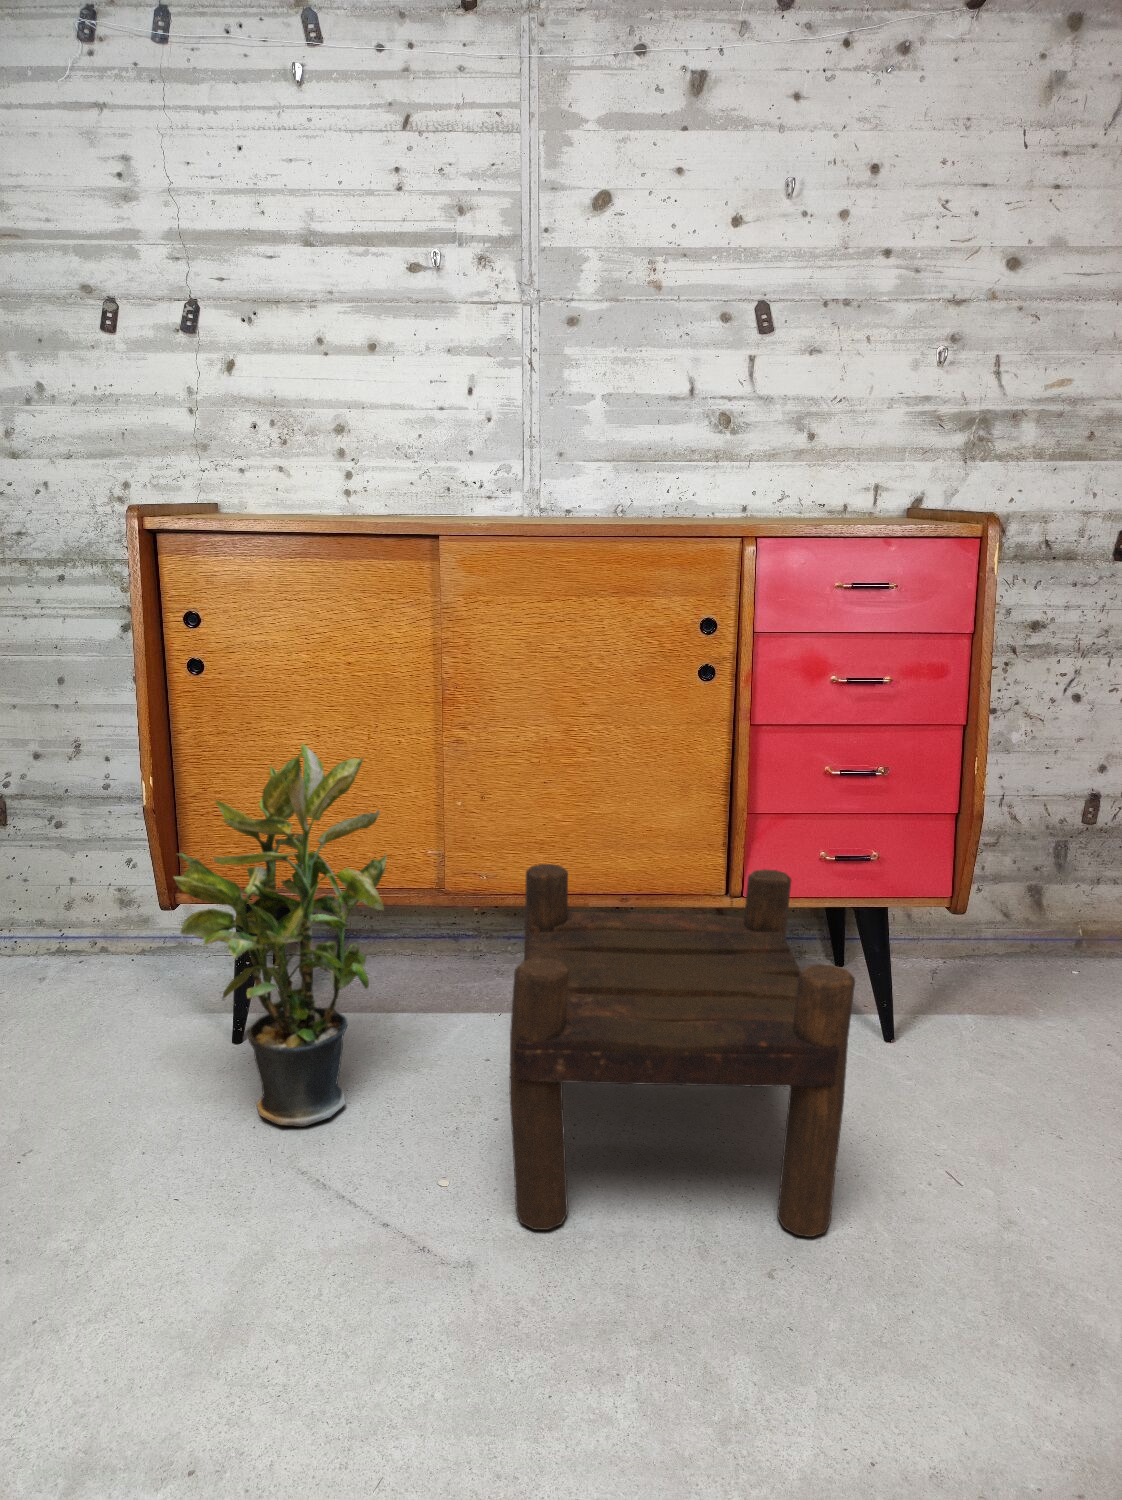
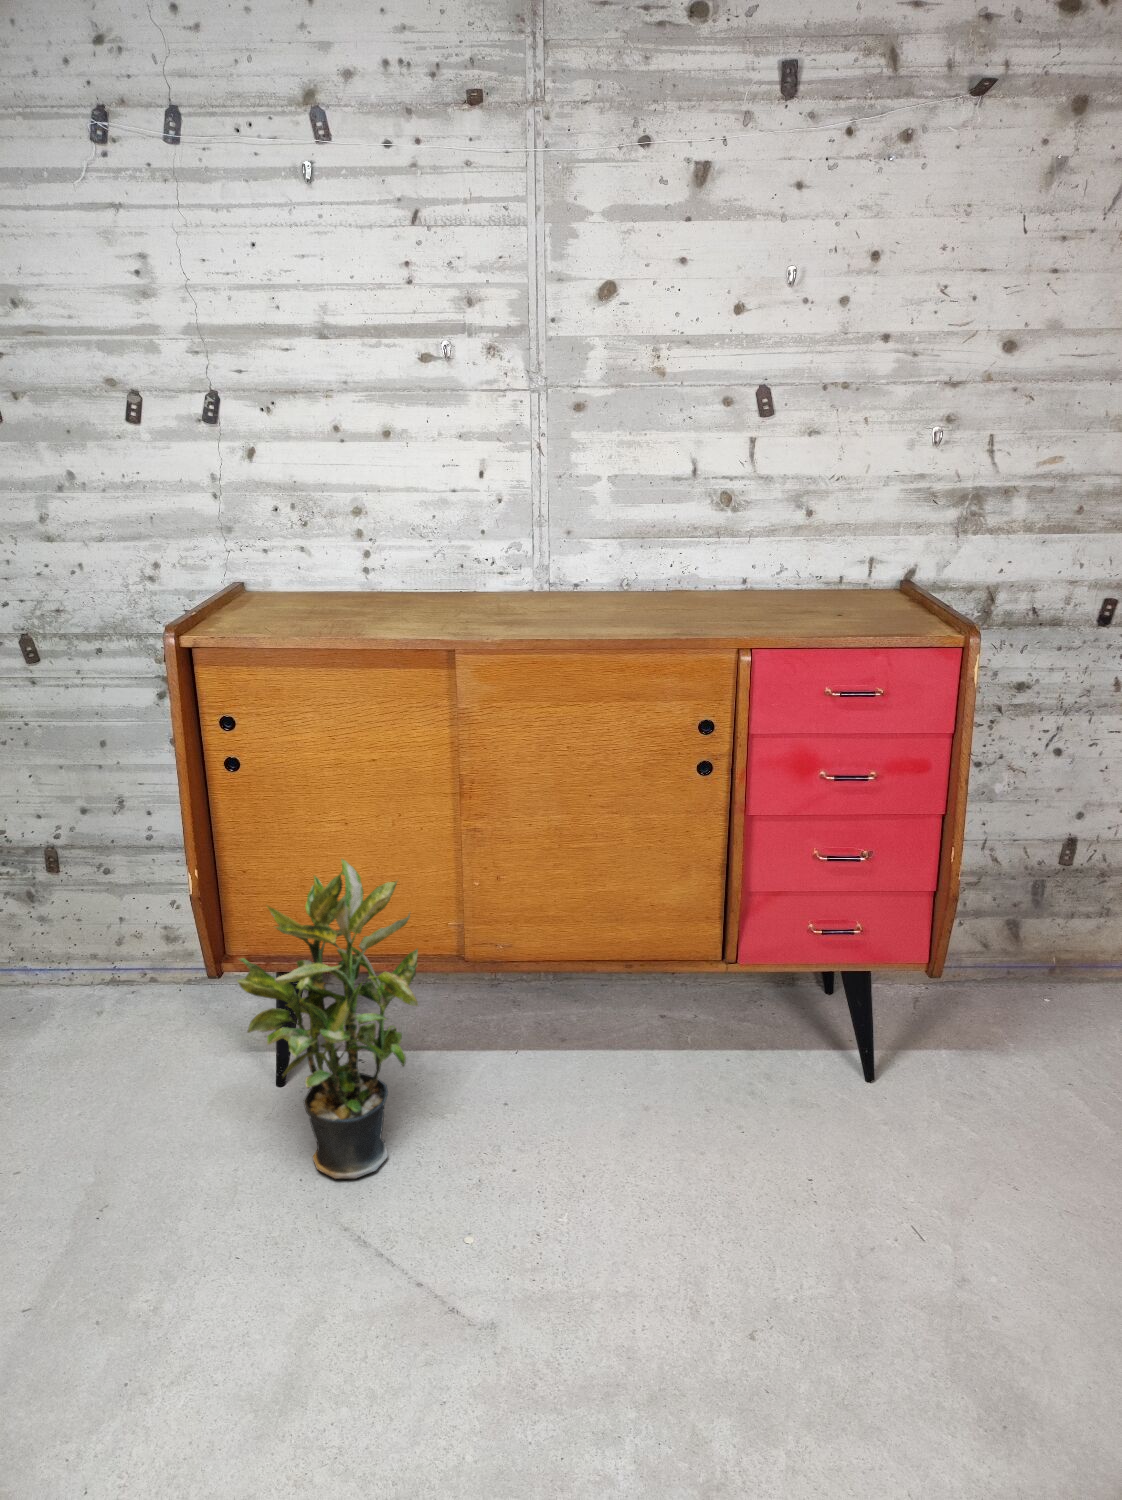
stool: present [509,864,855,1237] -> none [529,948,812,1287]

